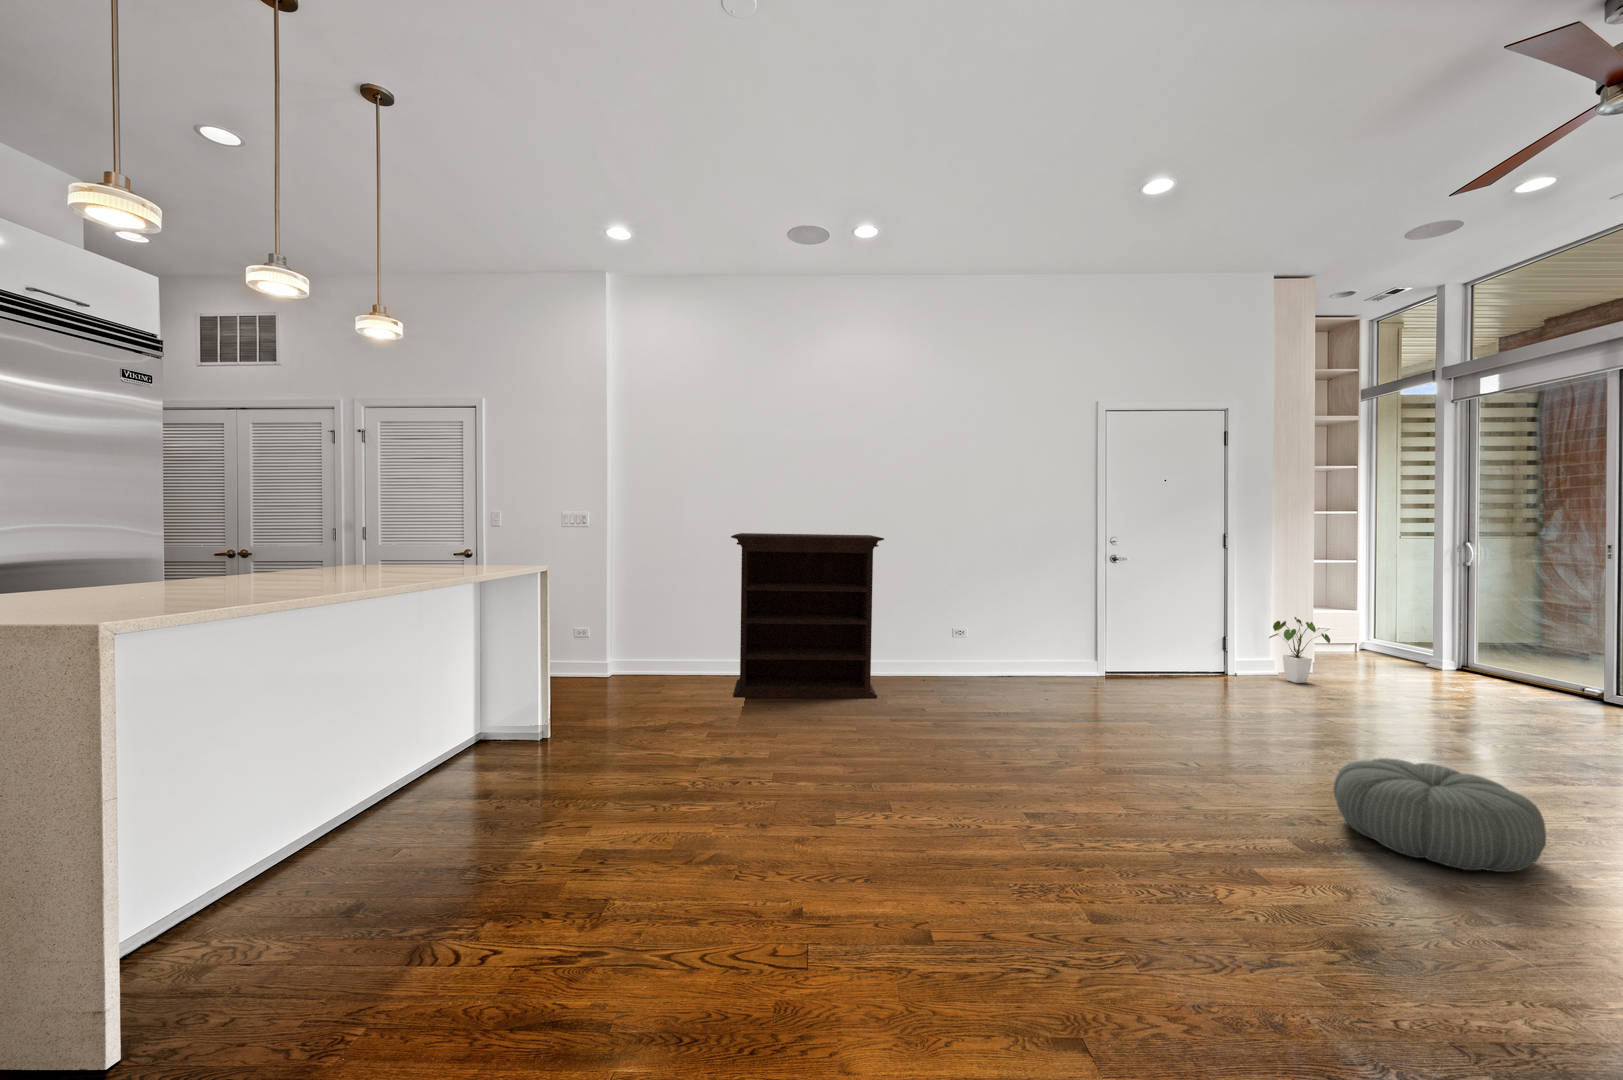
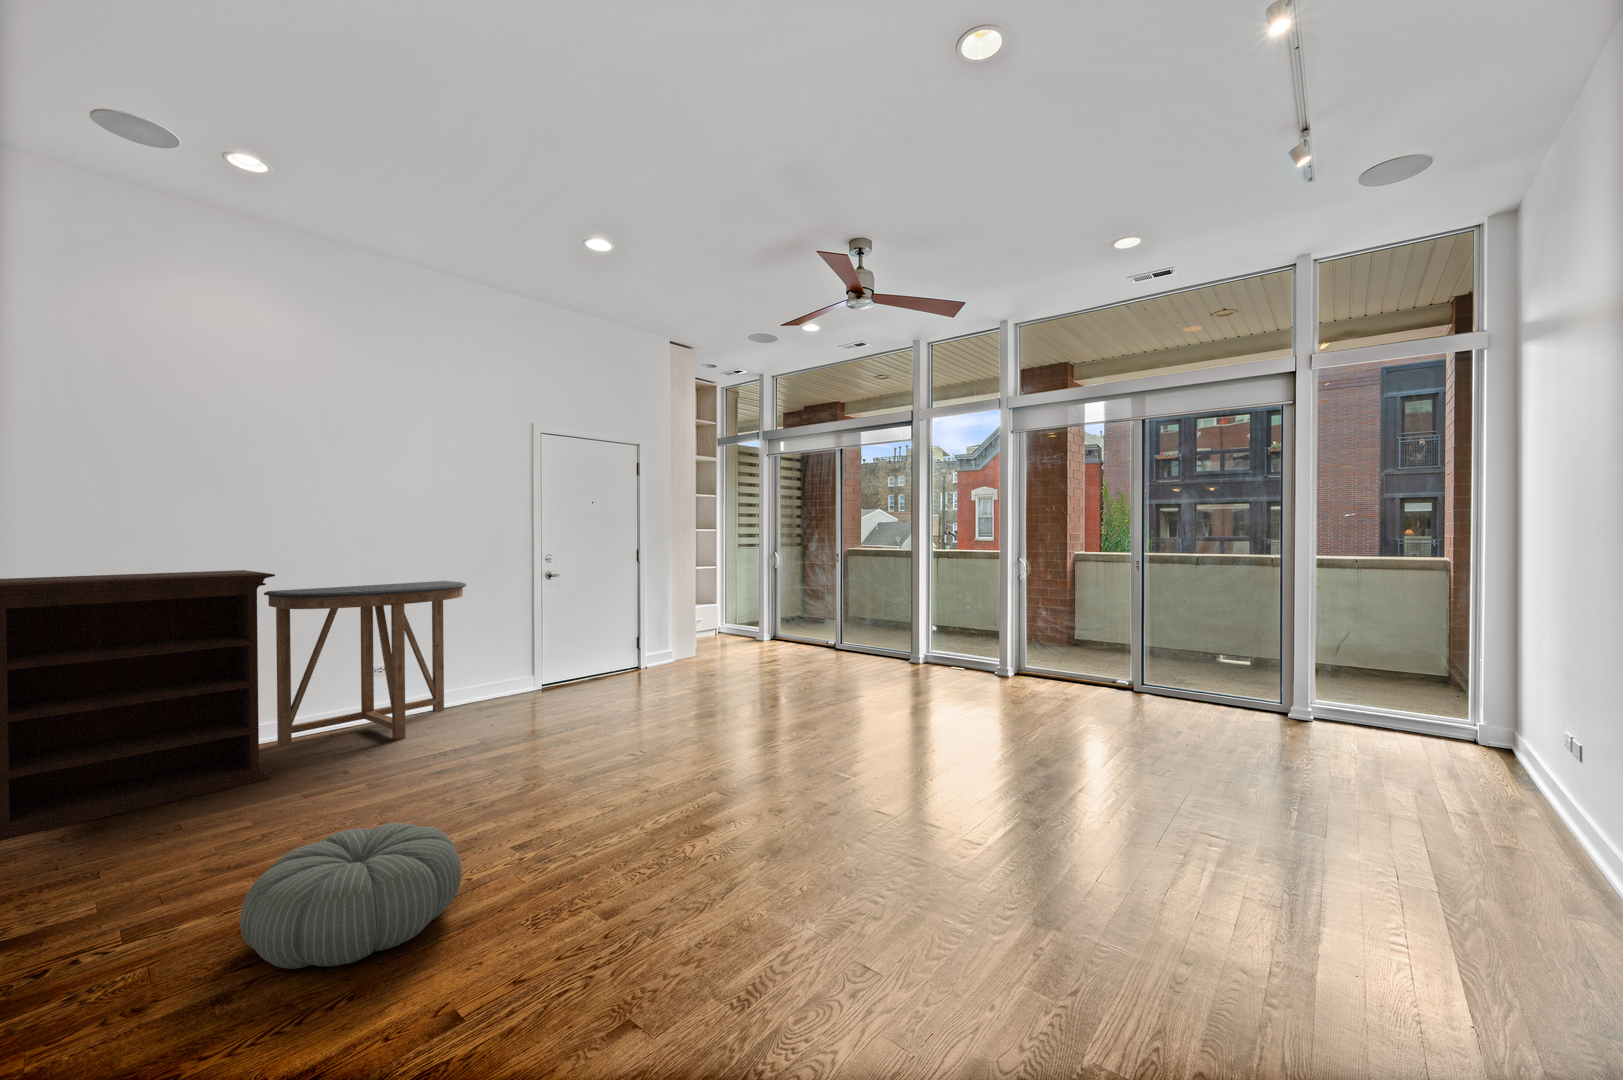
console table: none [885,553,1035,691] -> present [264,581,466,745]
house plant: present [1269,617,1330,683] -> none [665,615,707,668]
pouf: present [1333,758,1546,872] -> present [240,823,462,969]

